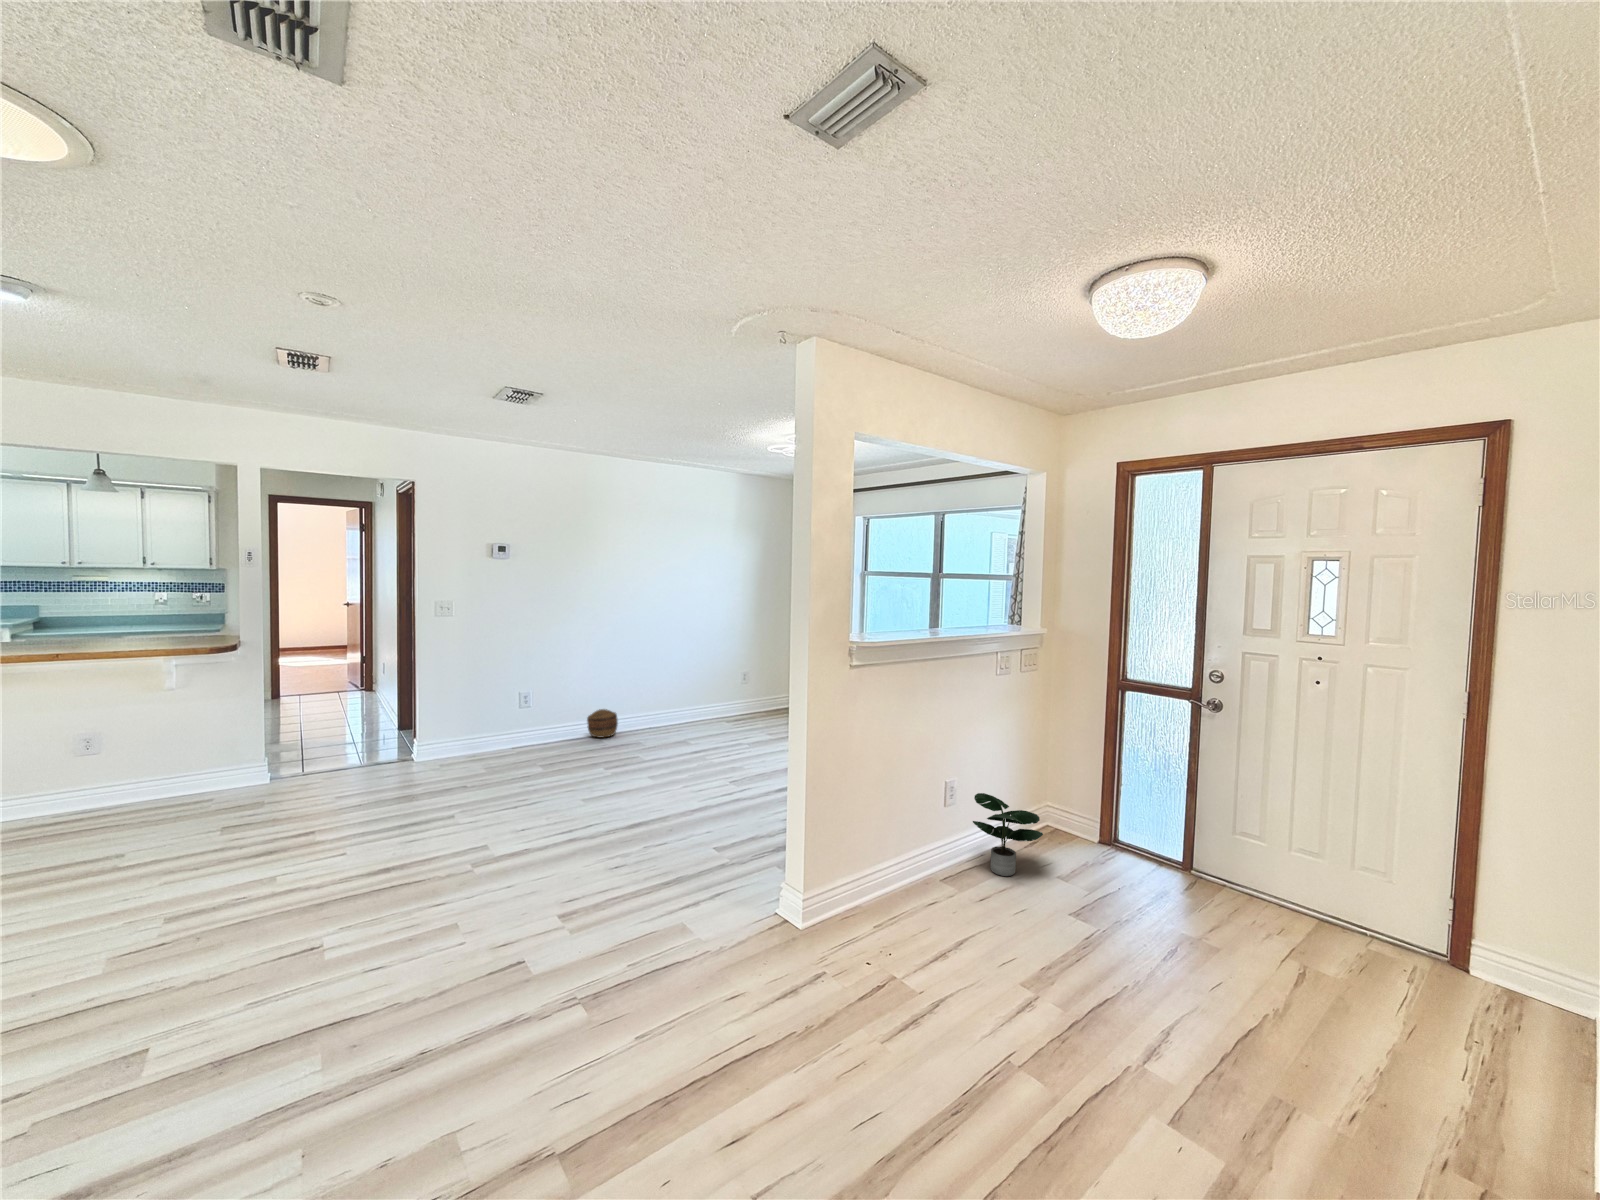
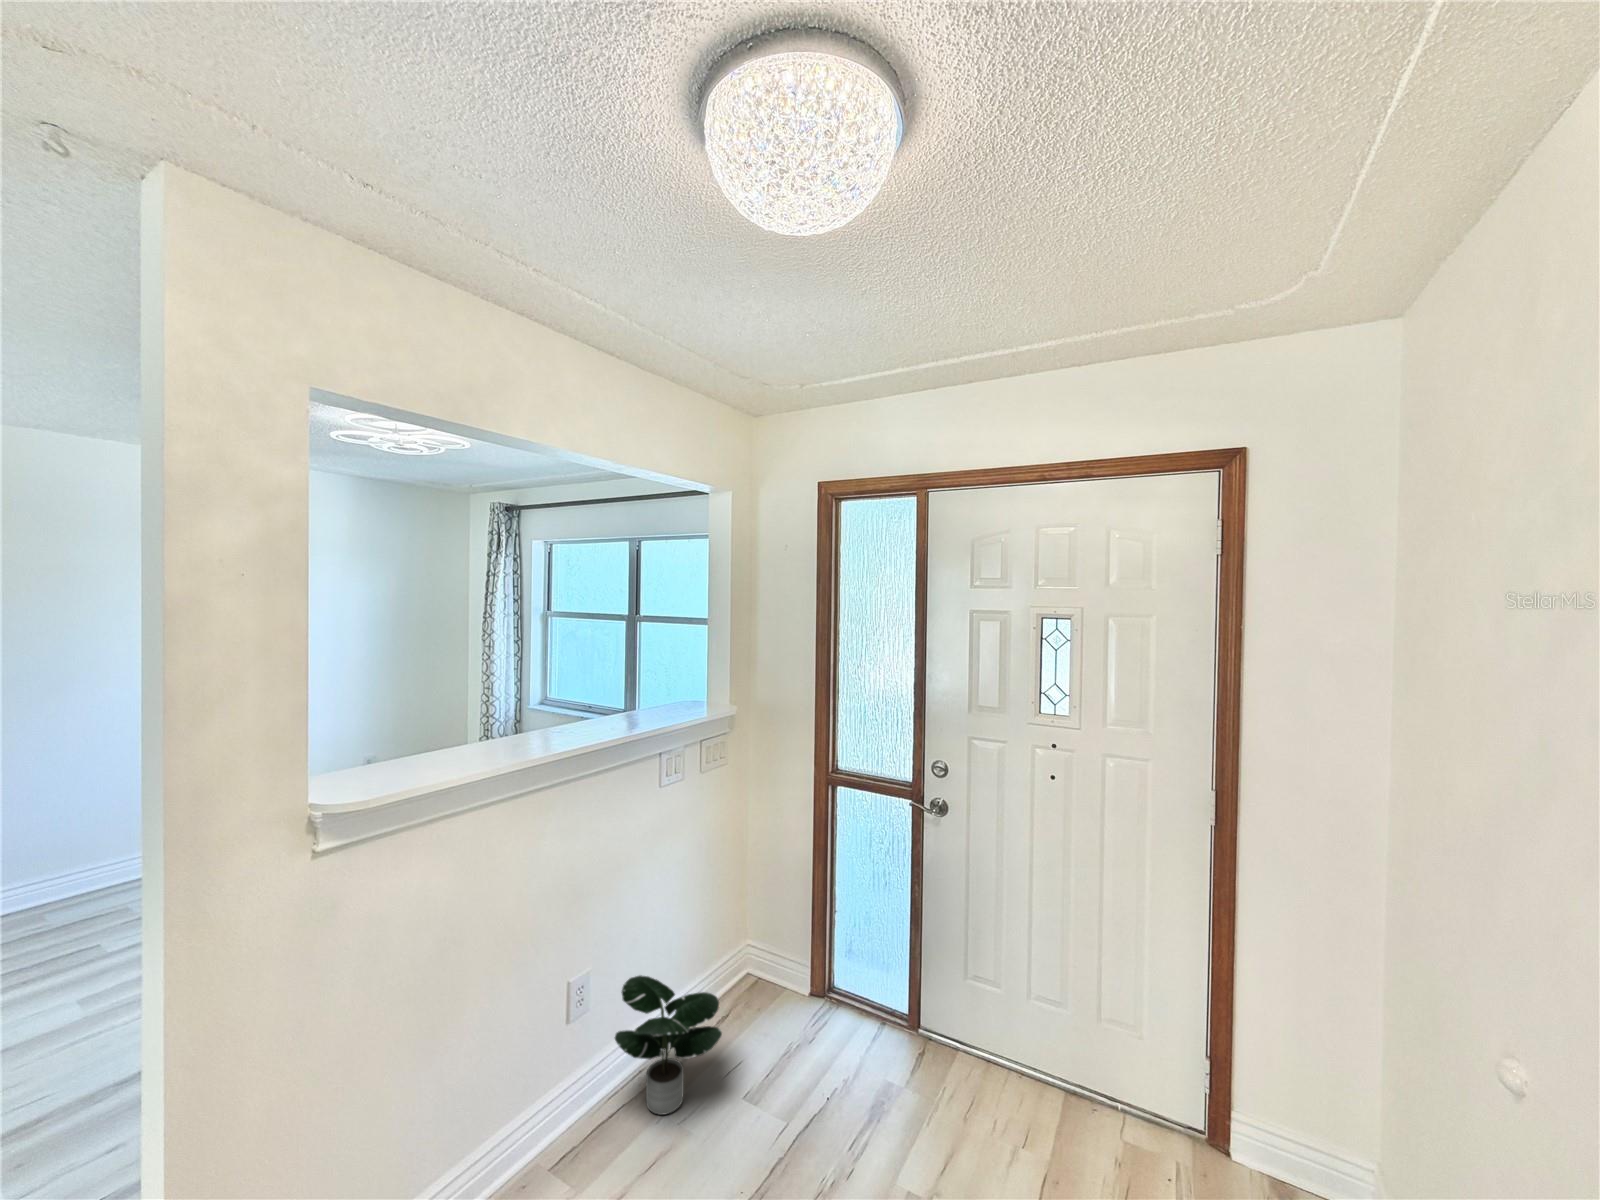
basket: present [587,709,618,737] -> none [21,856,95,908]

